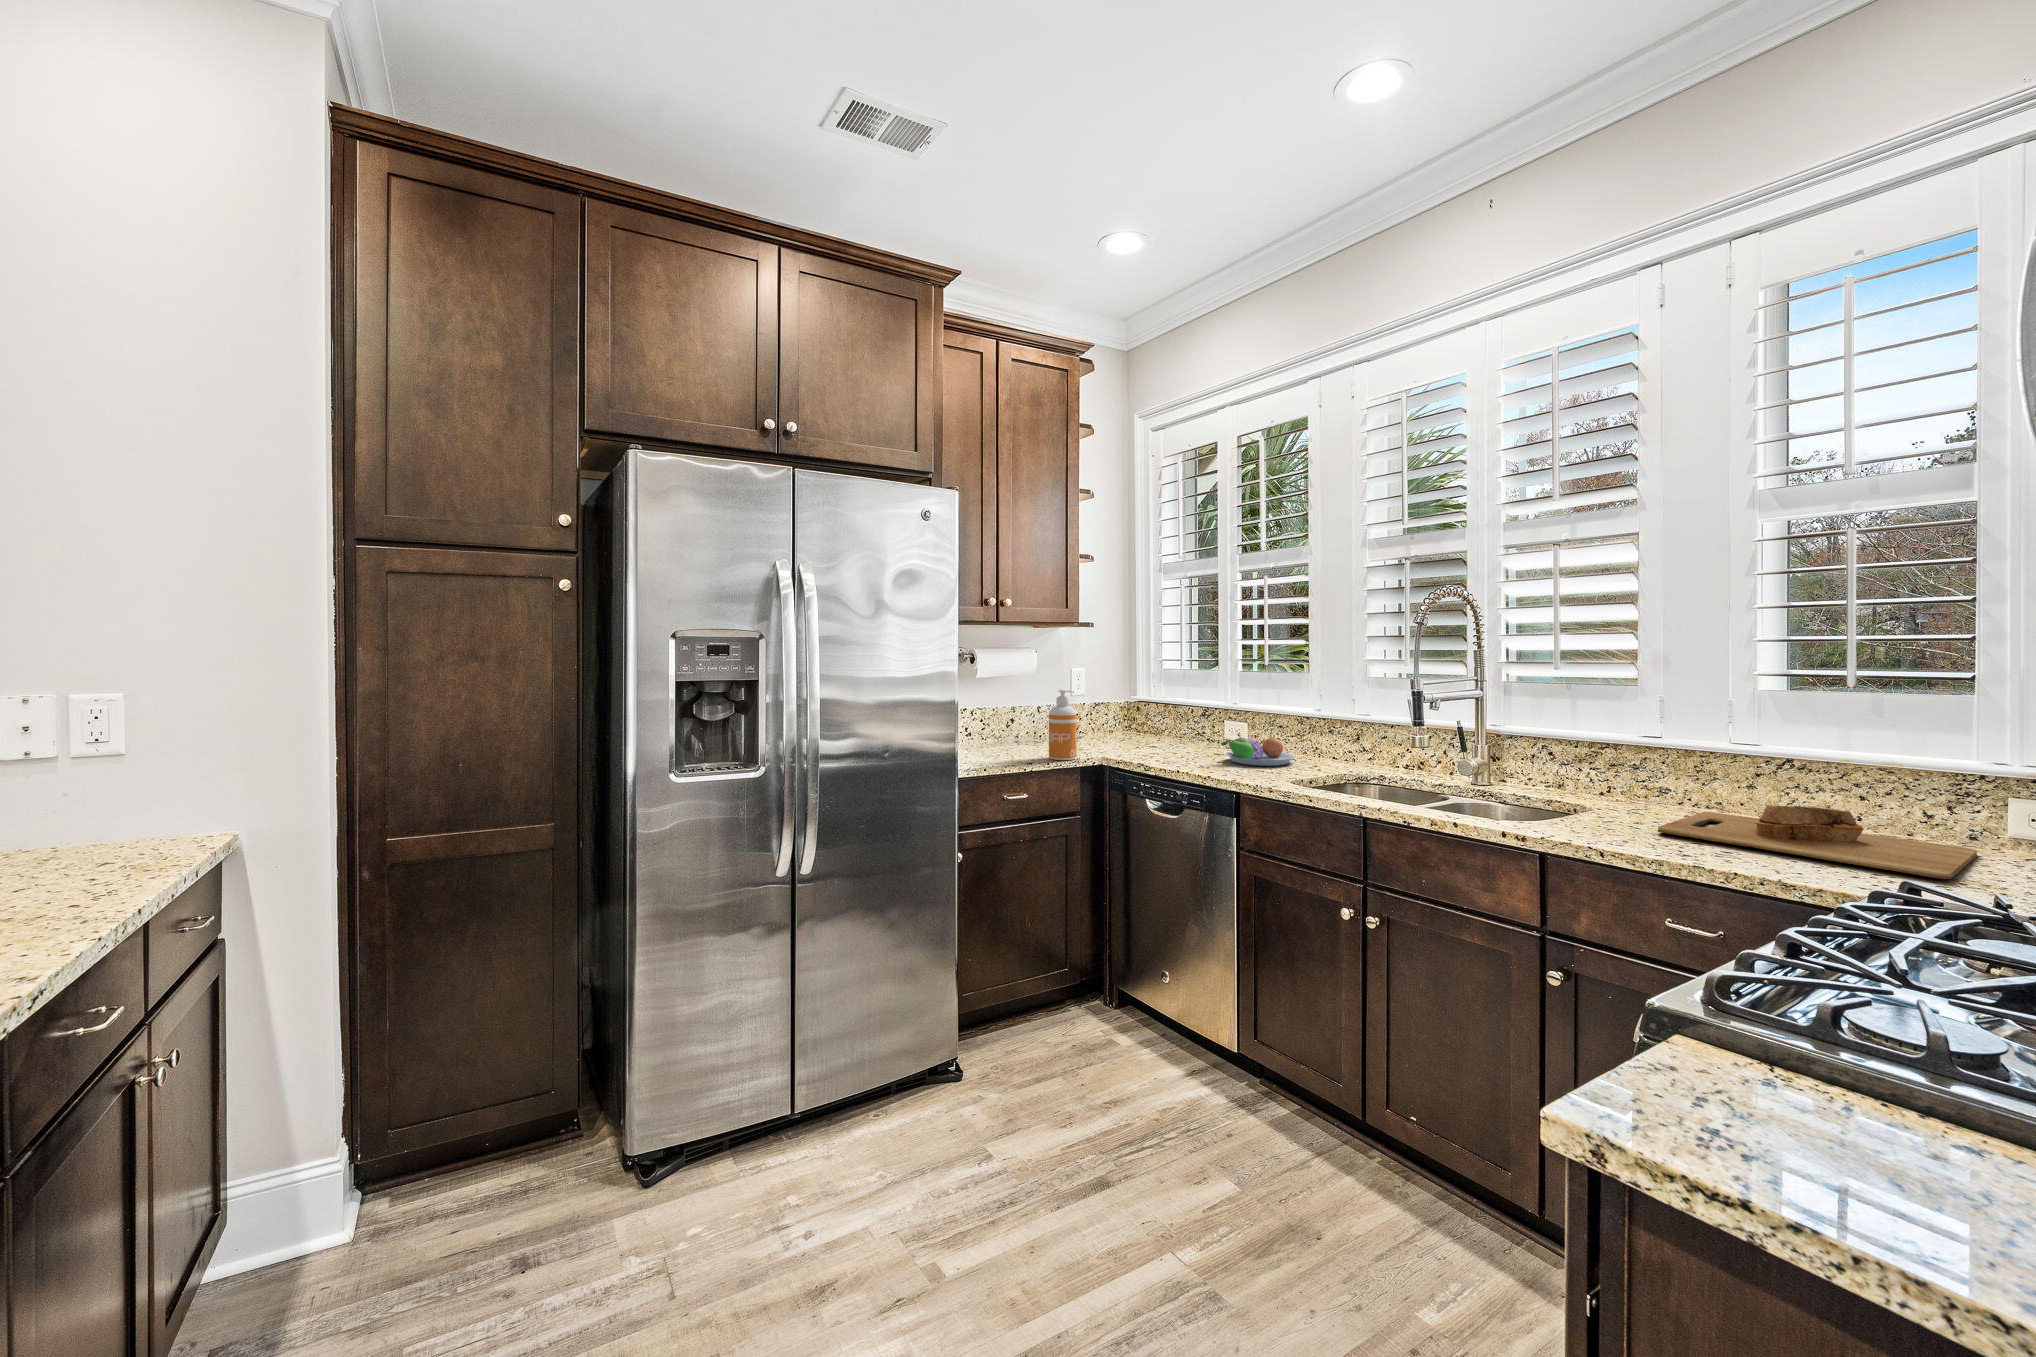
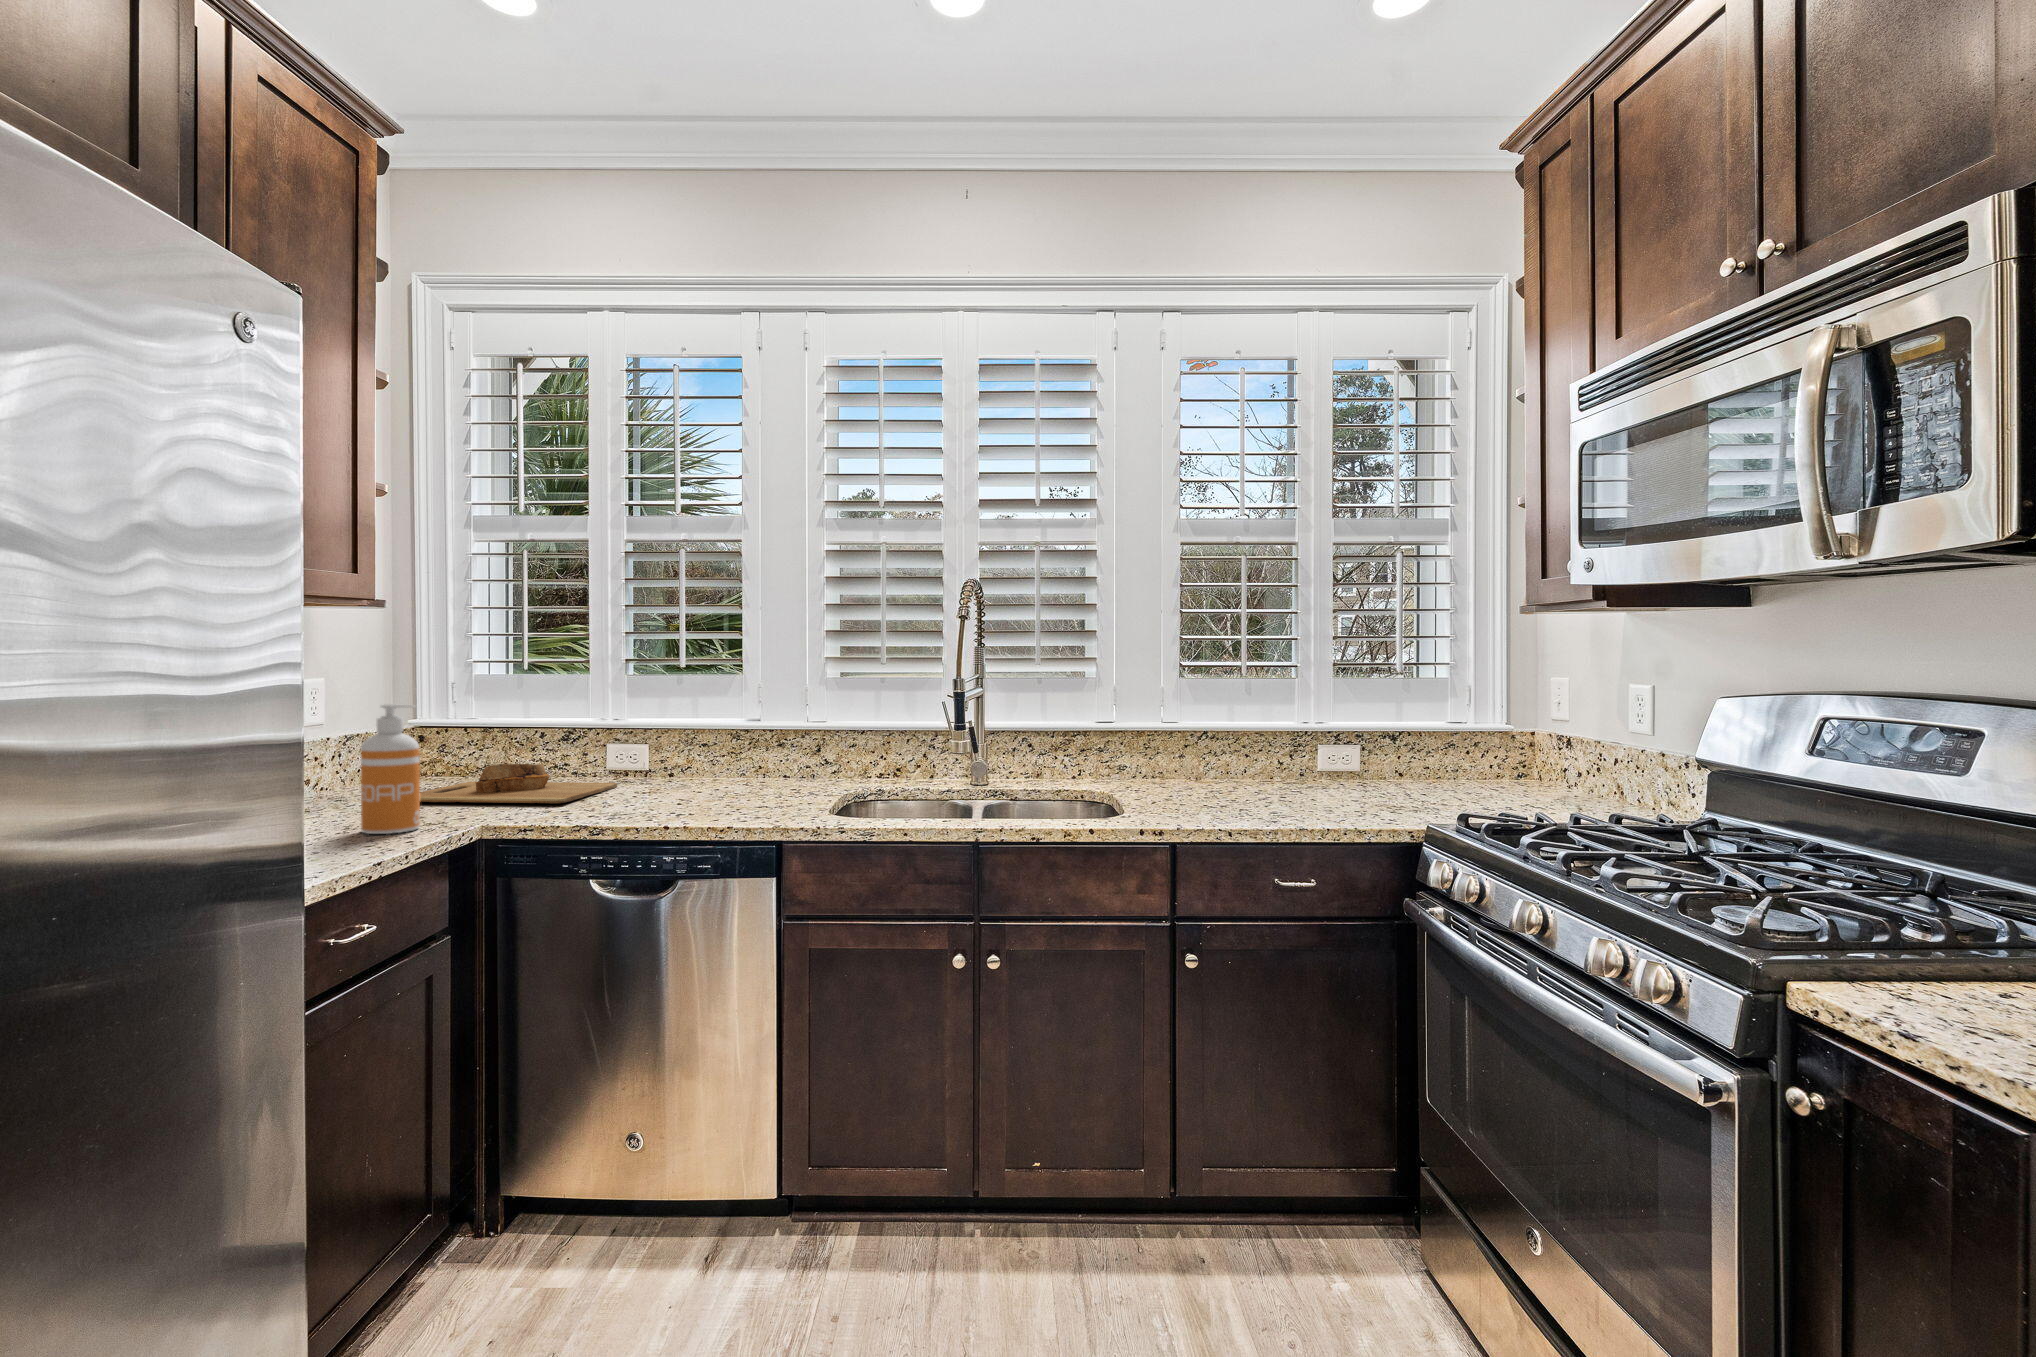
fruit bowl: present [1221,733,1295,766] -> none [665,756,763,798]
cutting board: present [1658,805,1977,879] -> present [420,764,617,803]

